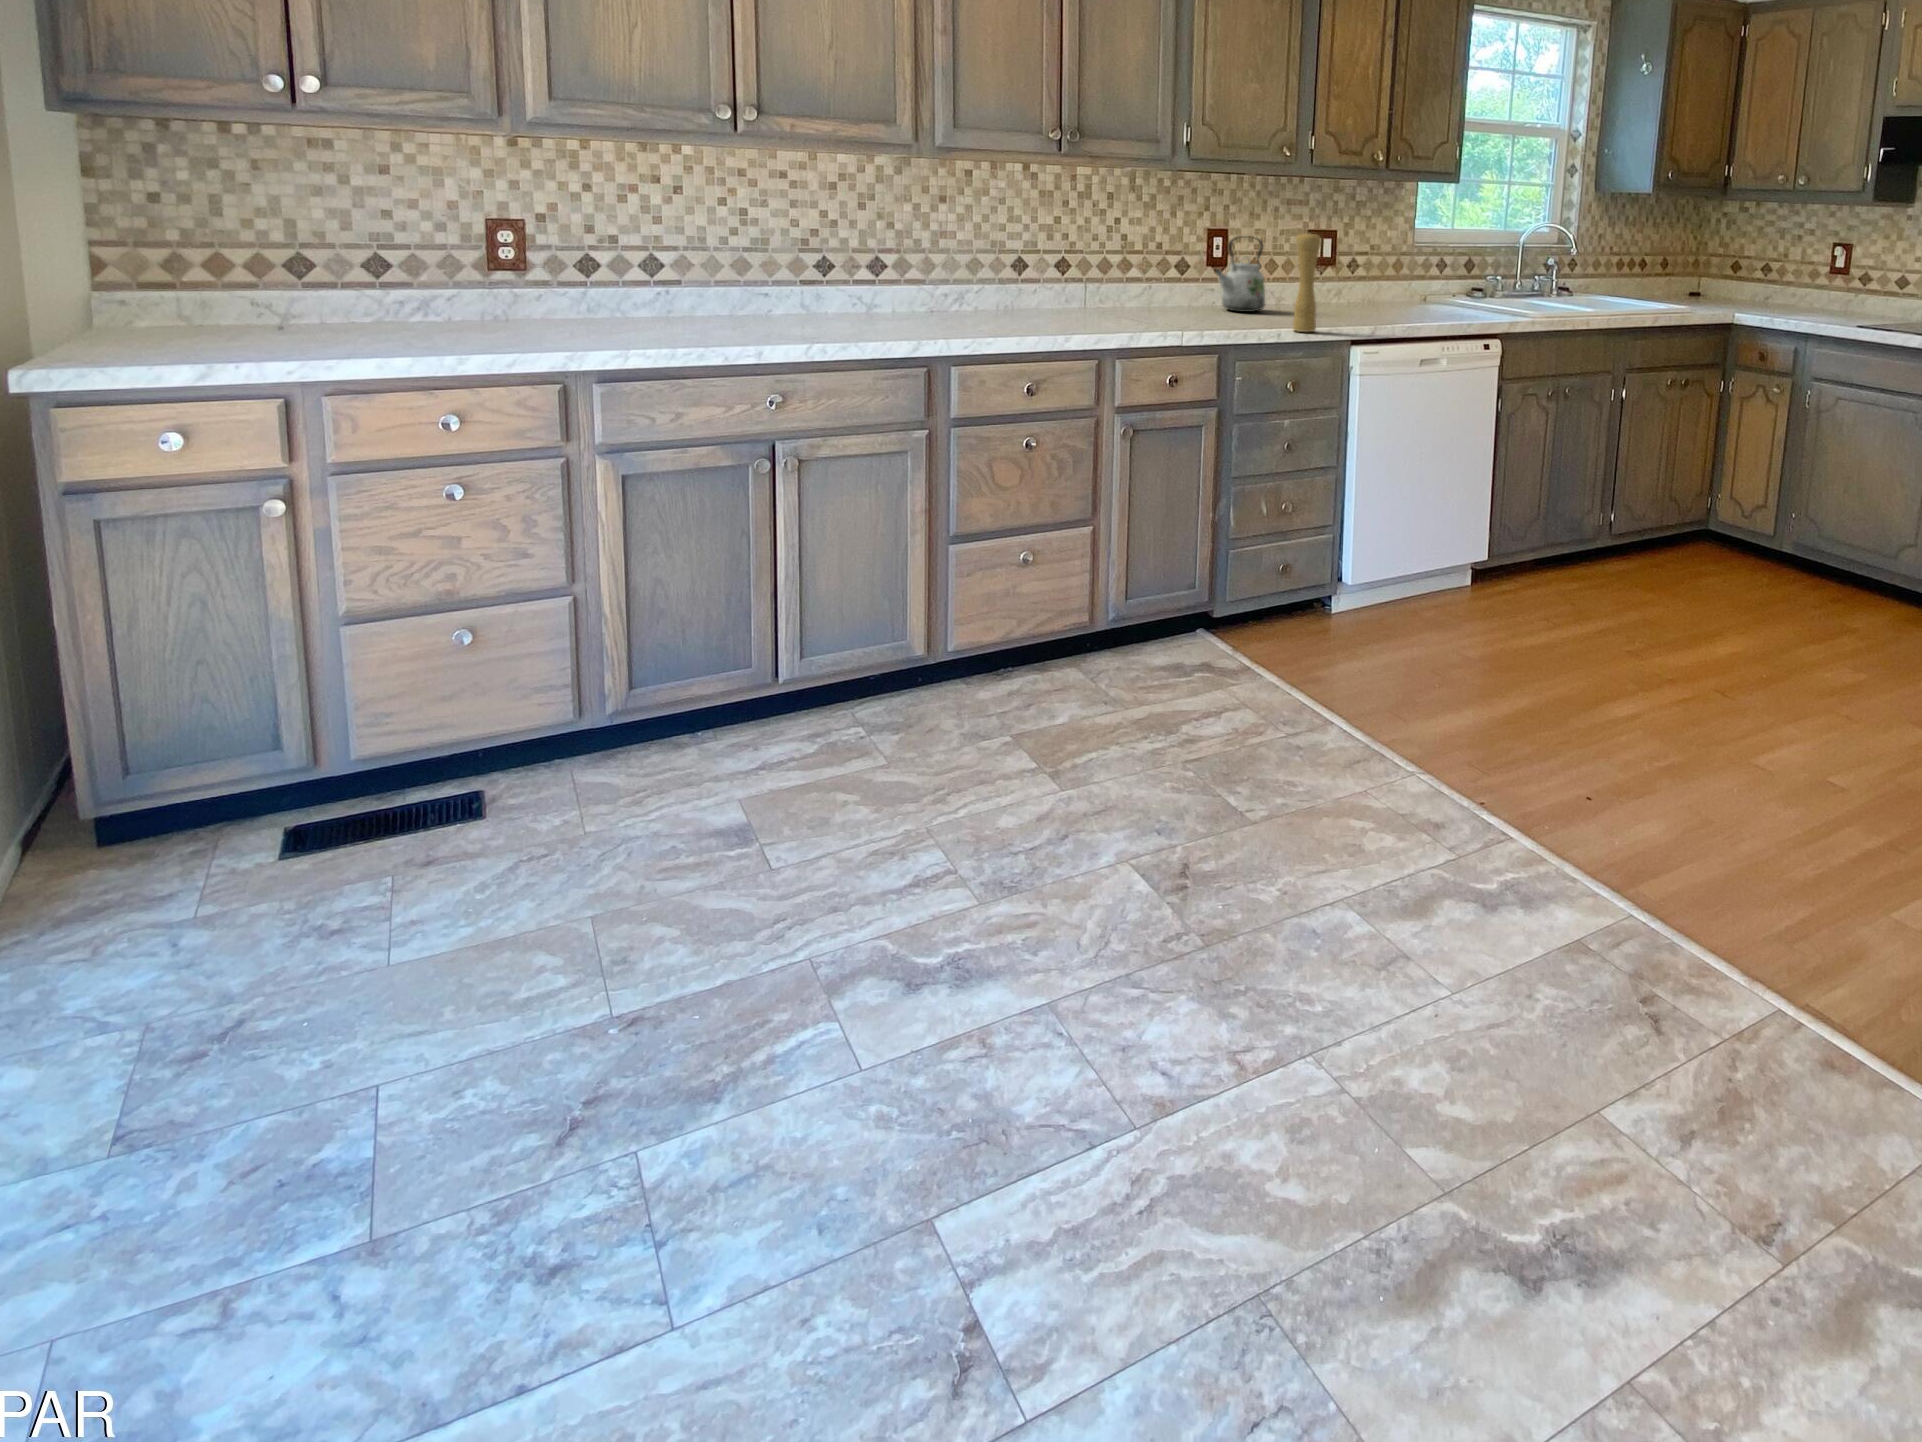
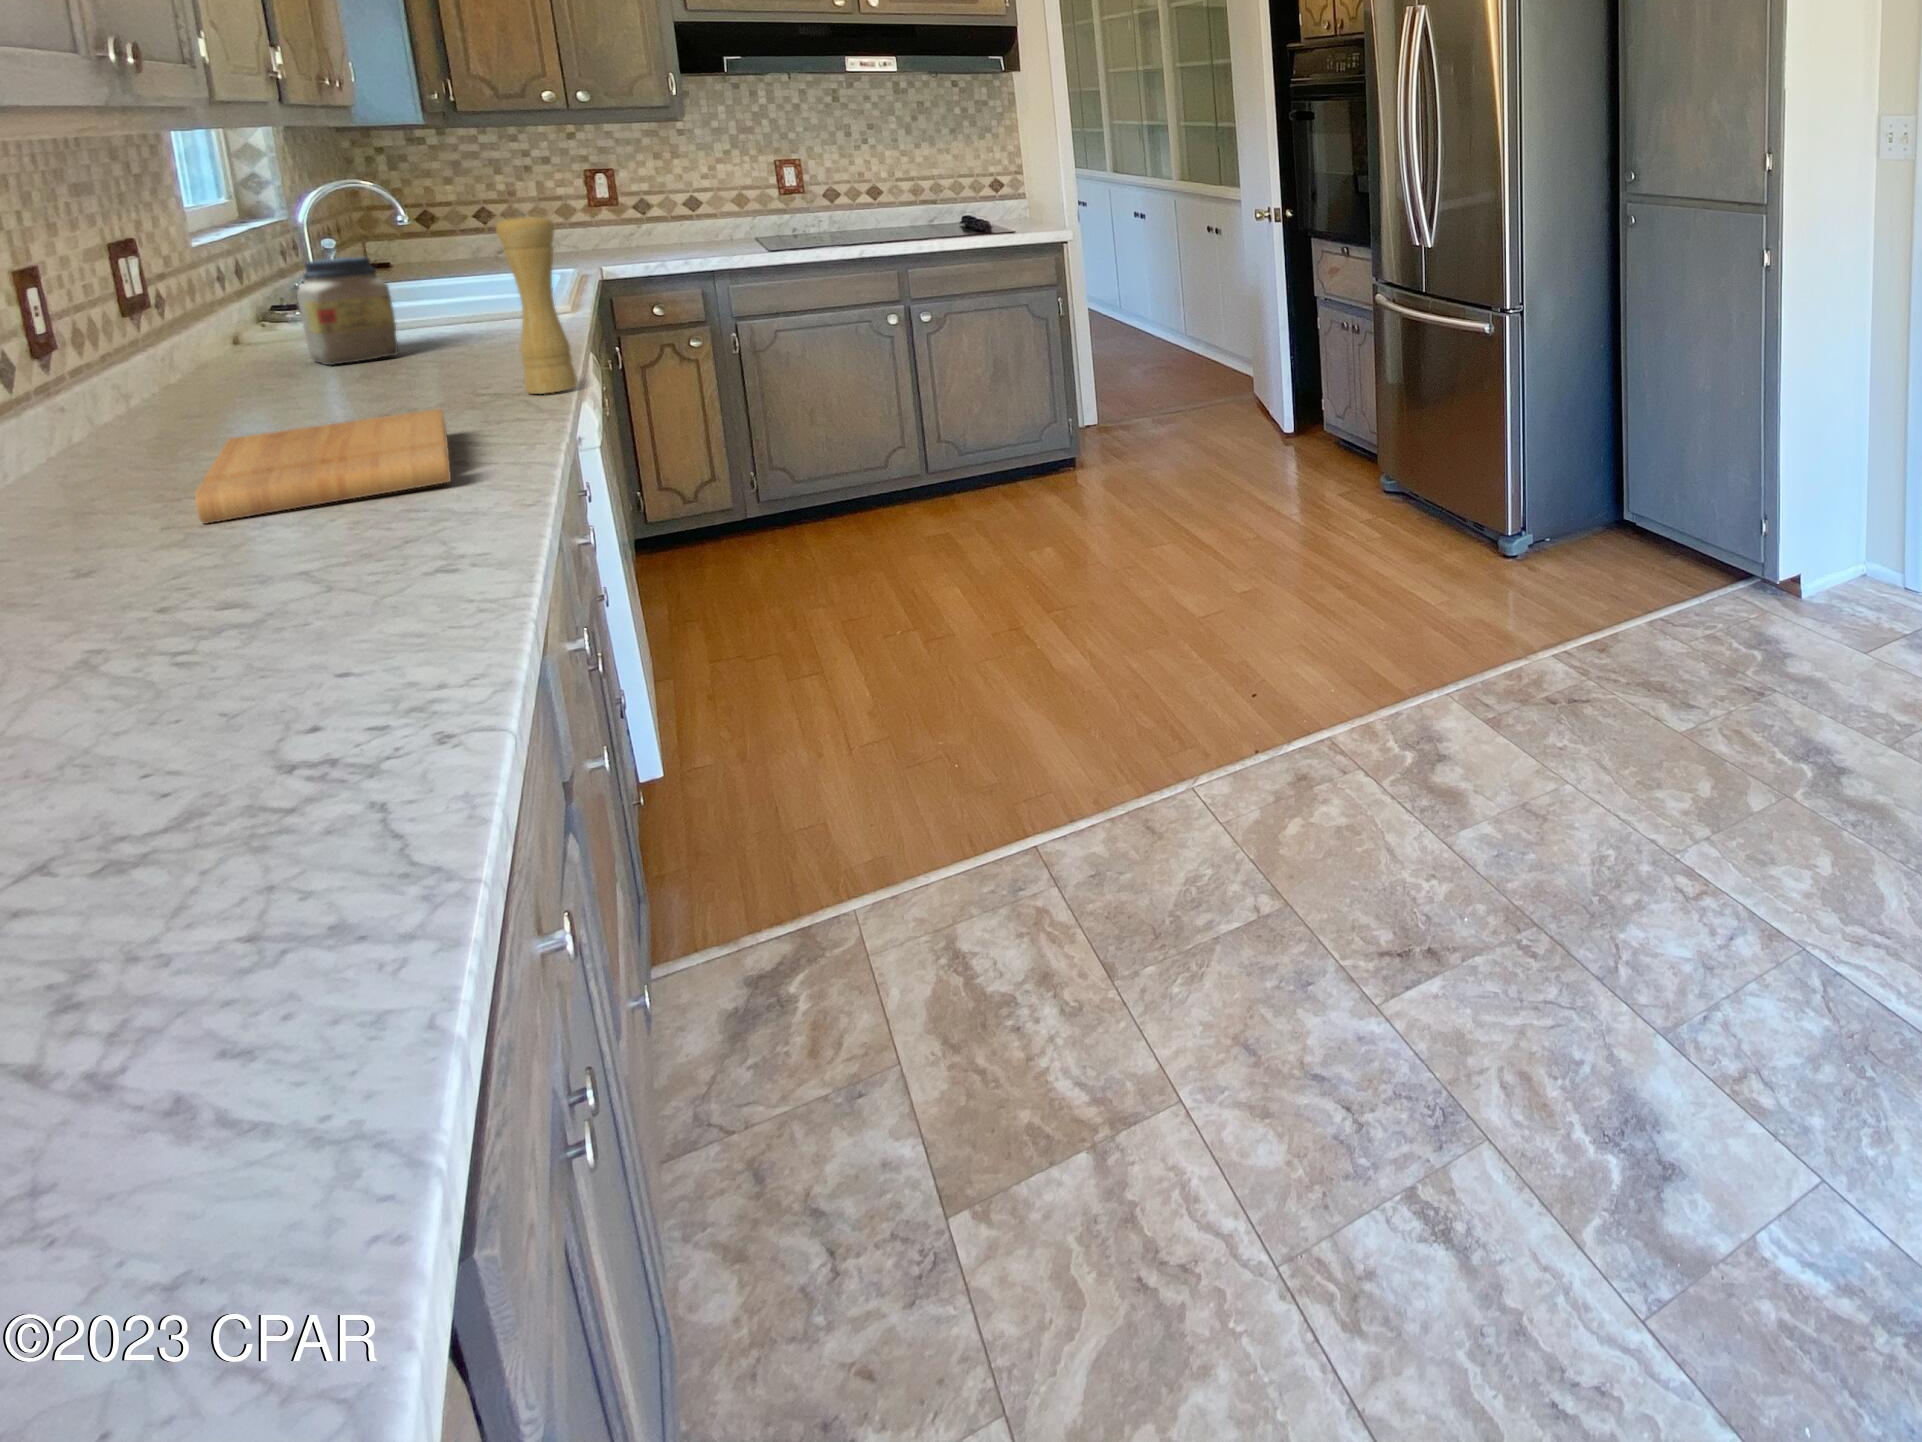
kettle: present [1215,237,1266,312] -> none [103,256,248,426]
jar: none [1366,257,1409,314] -> present [297,257,398,365]
cutting board: none [1061,307,1200,332] -> present [195,409,451,524]

